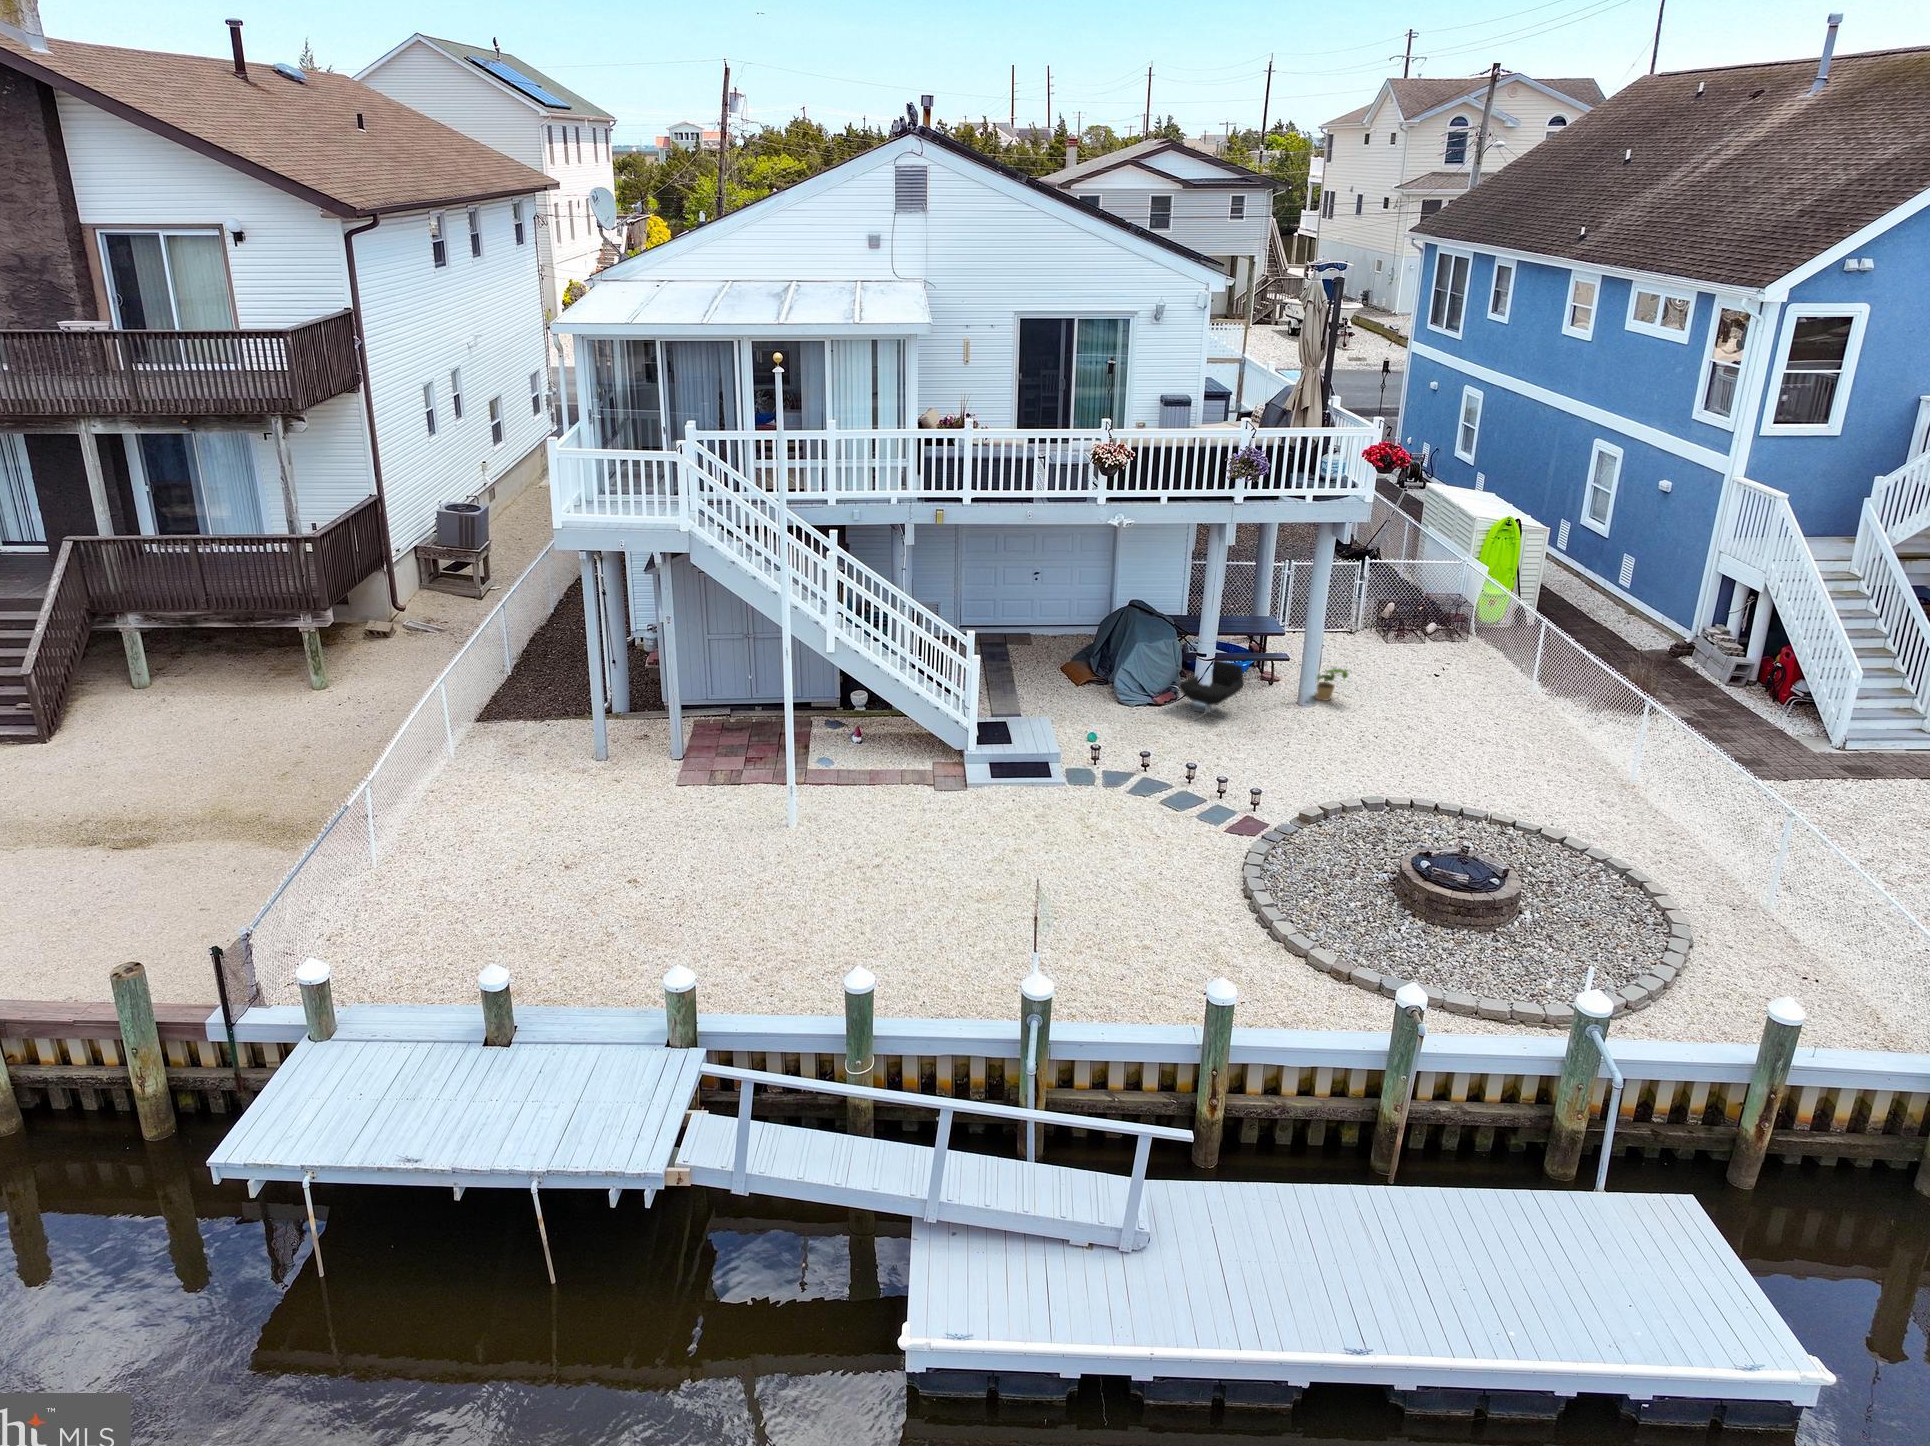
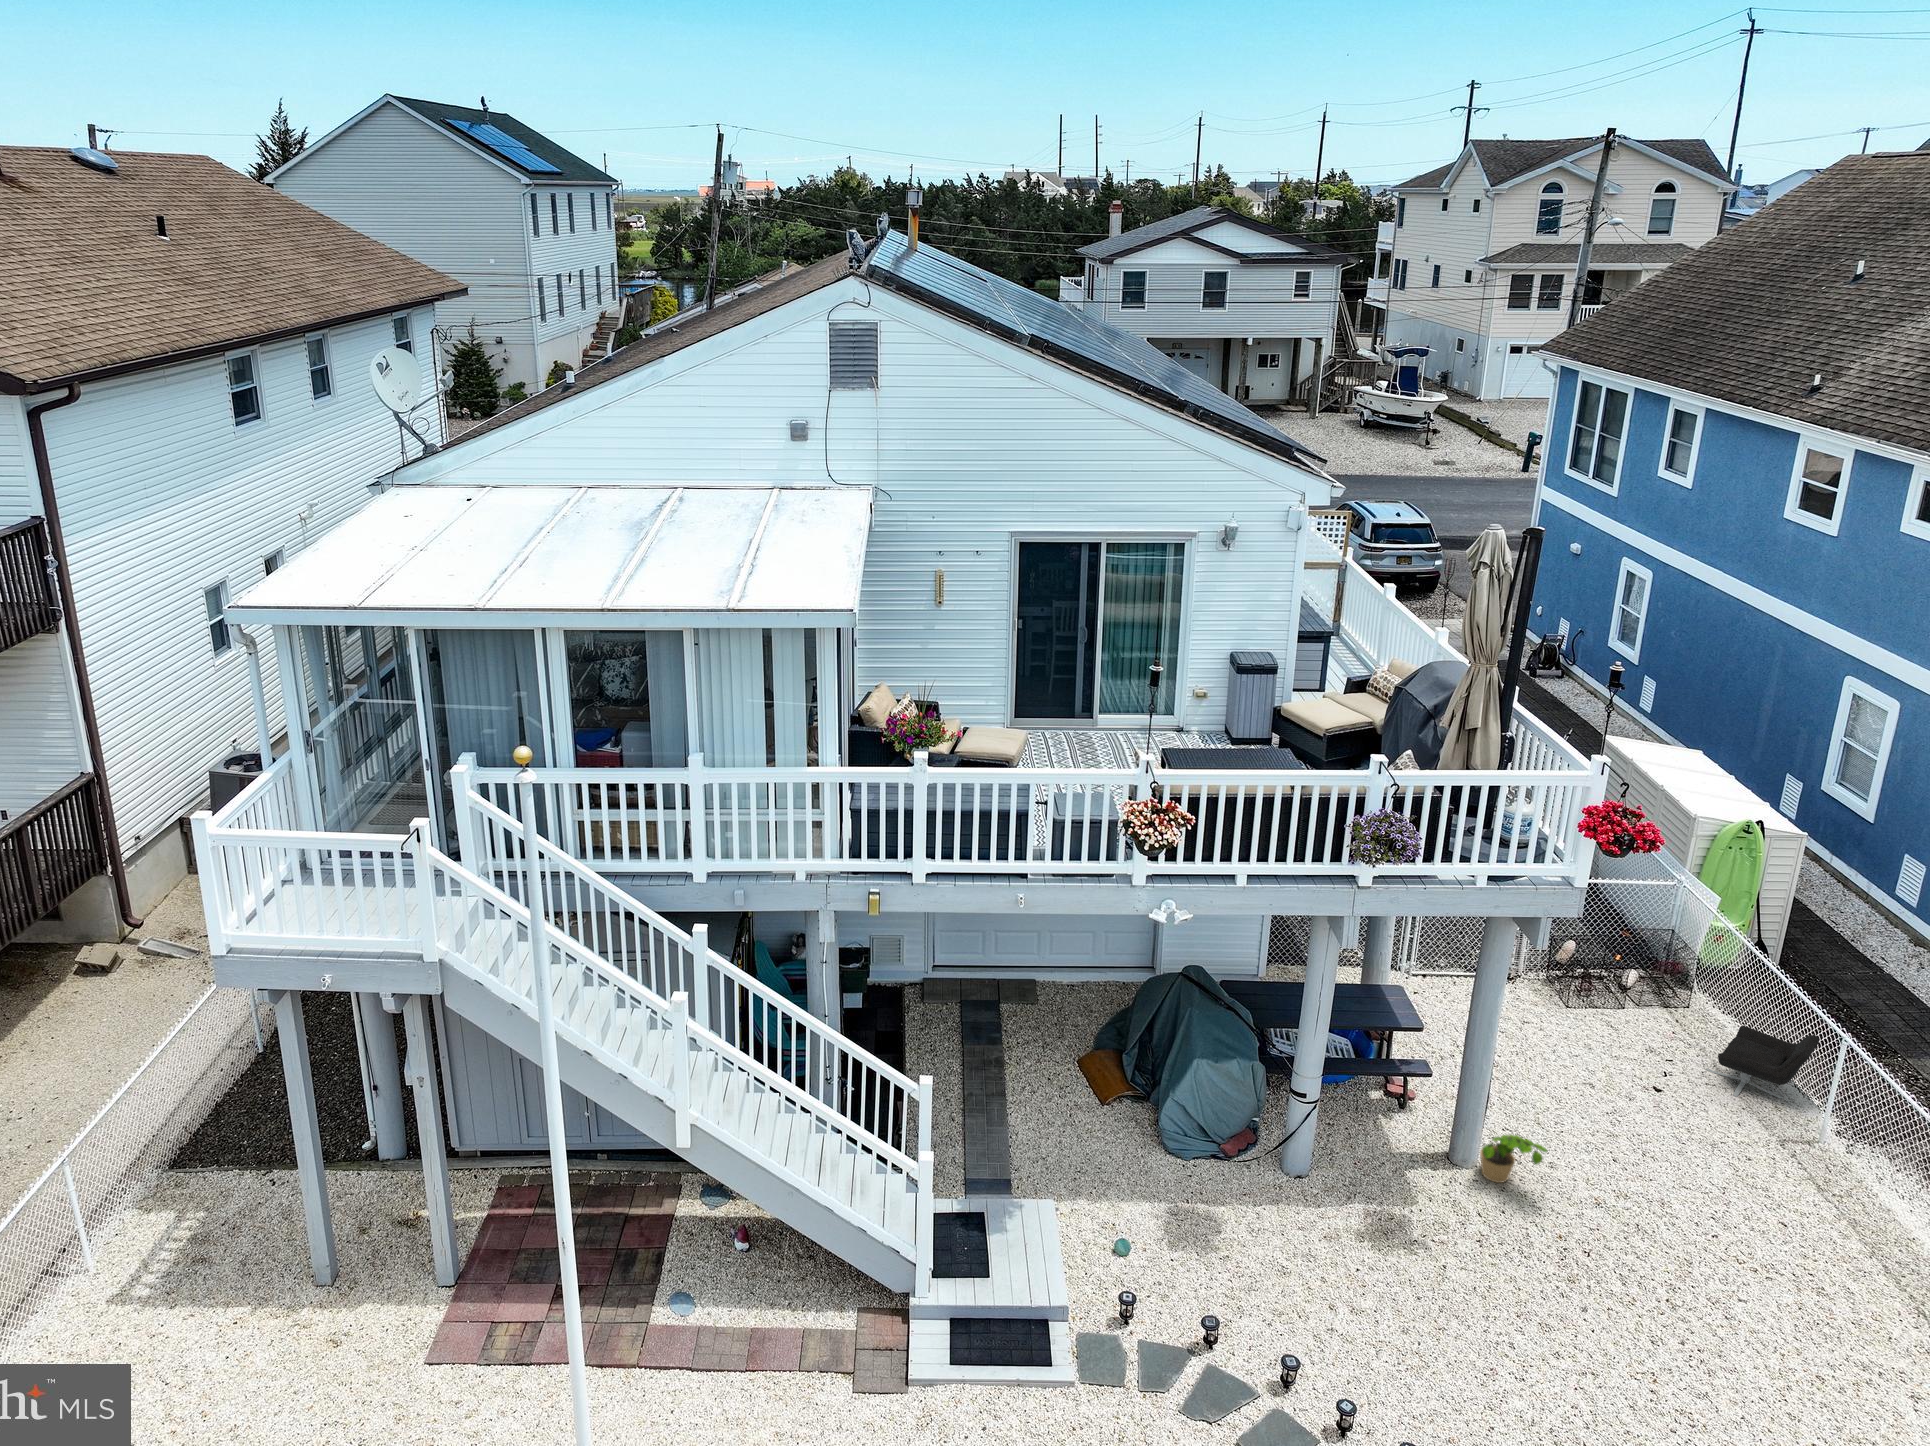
lounge chair: present [1179,660,1244,719] -> present [1706,1026,1819,1099]

